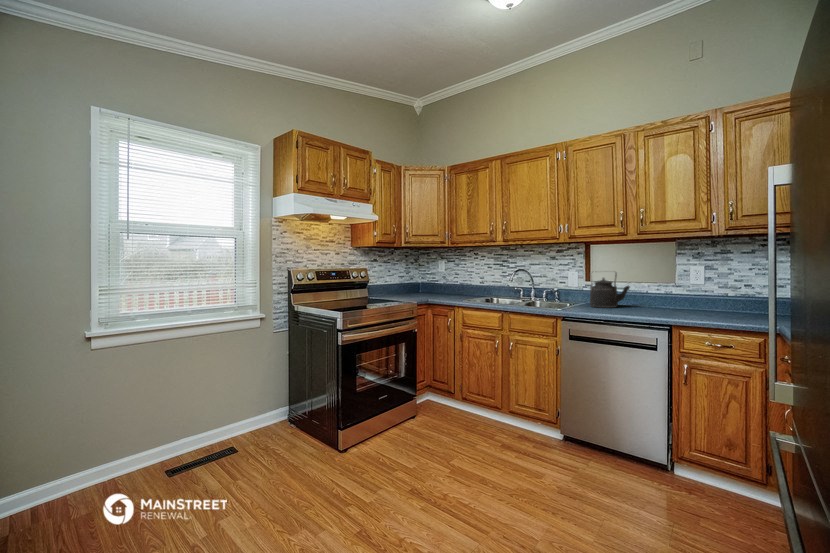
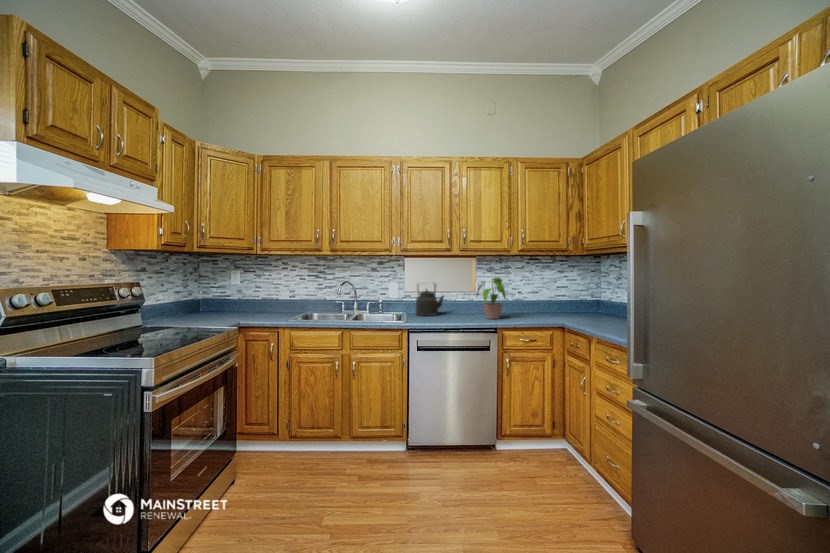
potted plant: none [646,265,711,316] -> present [477,278,506,319]

